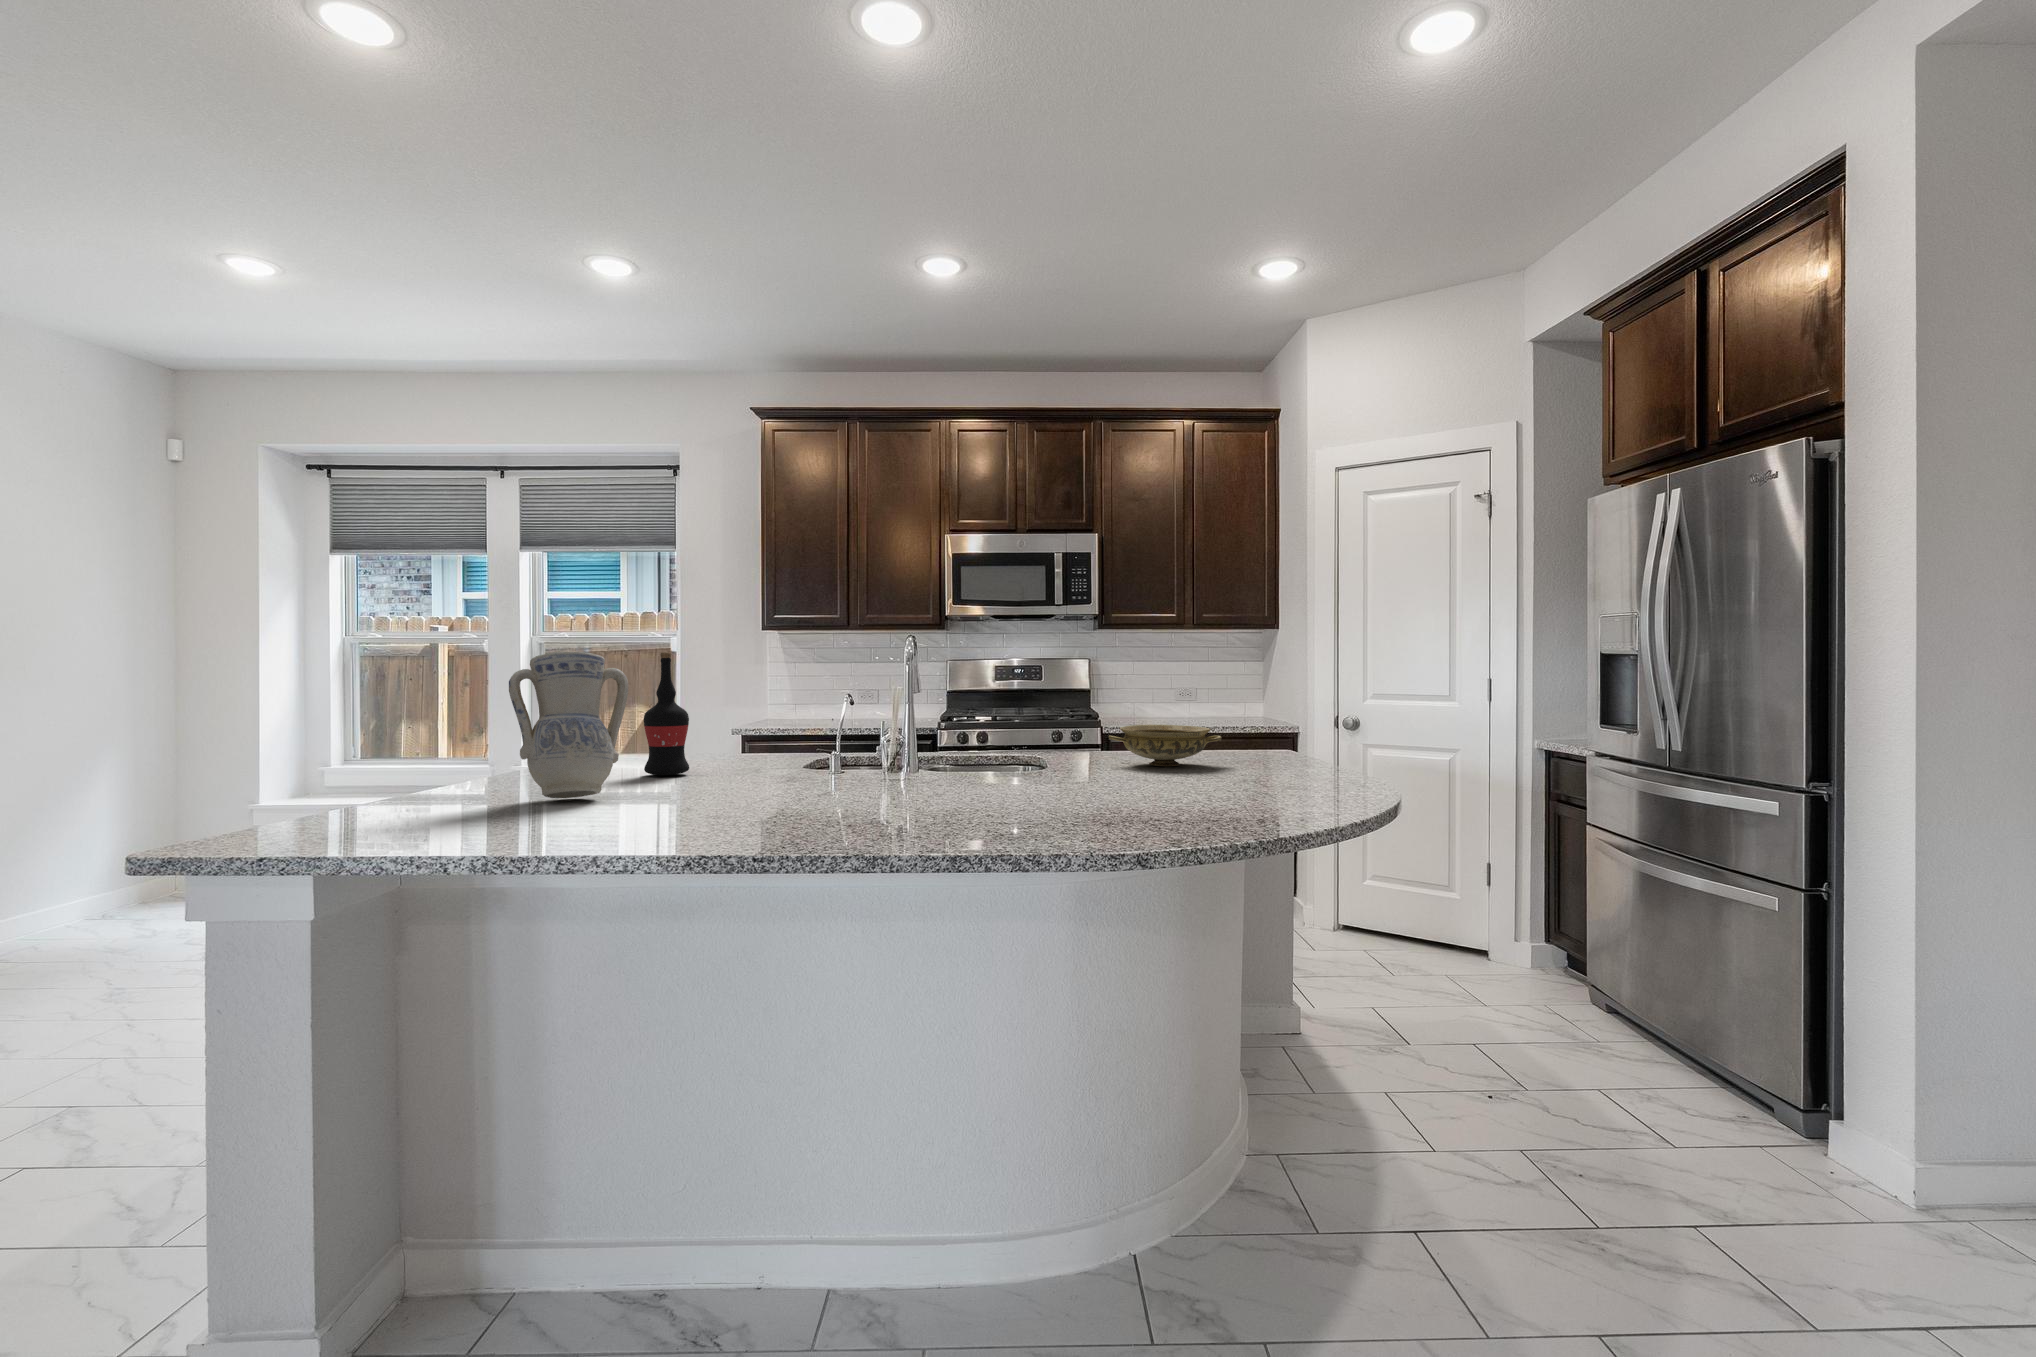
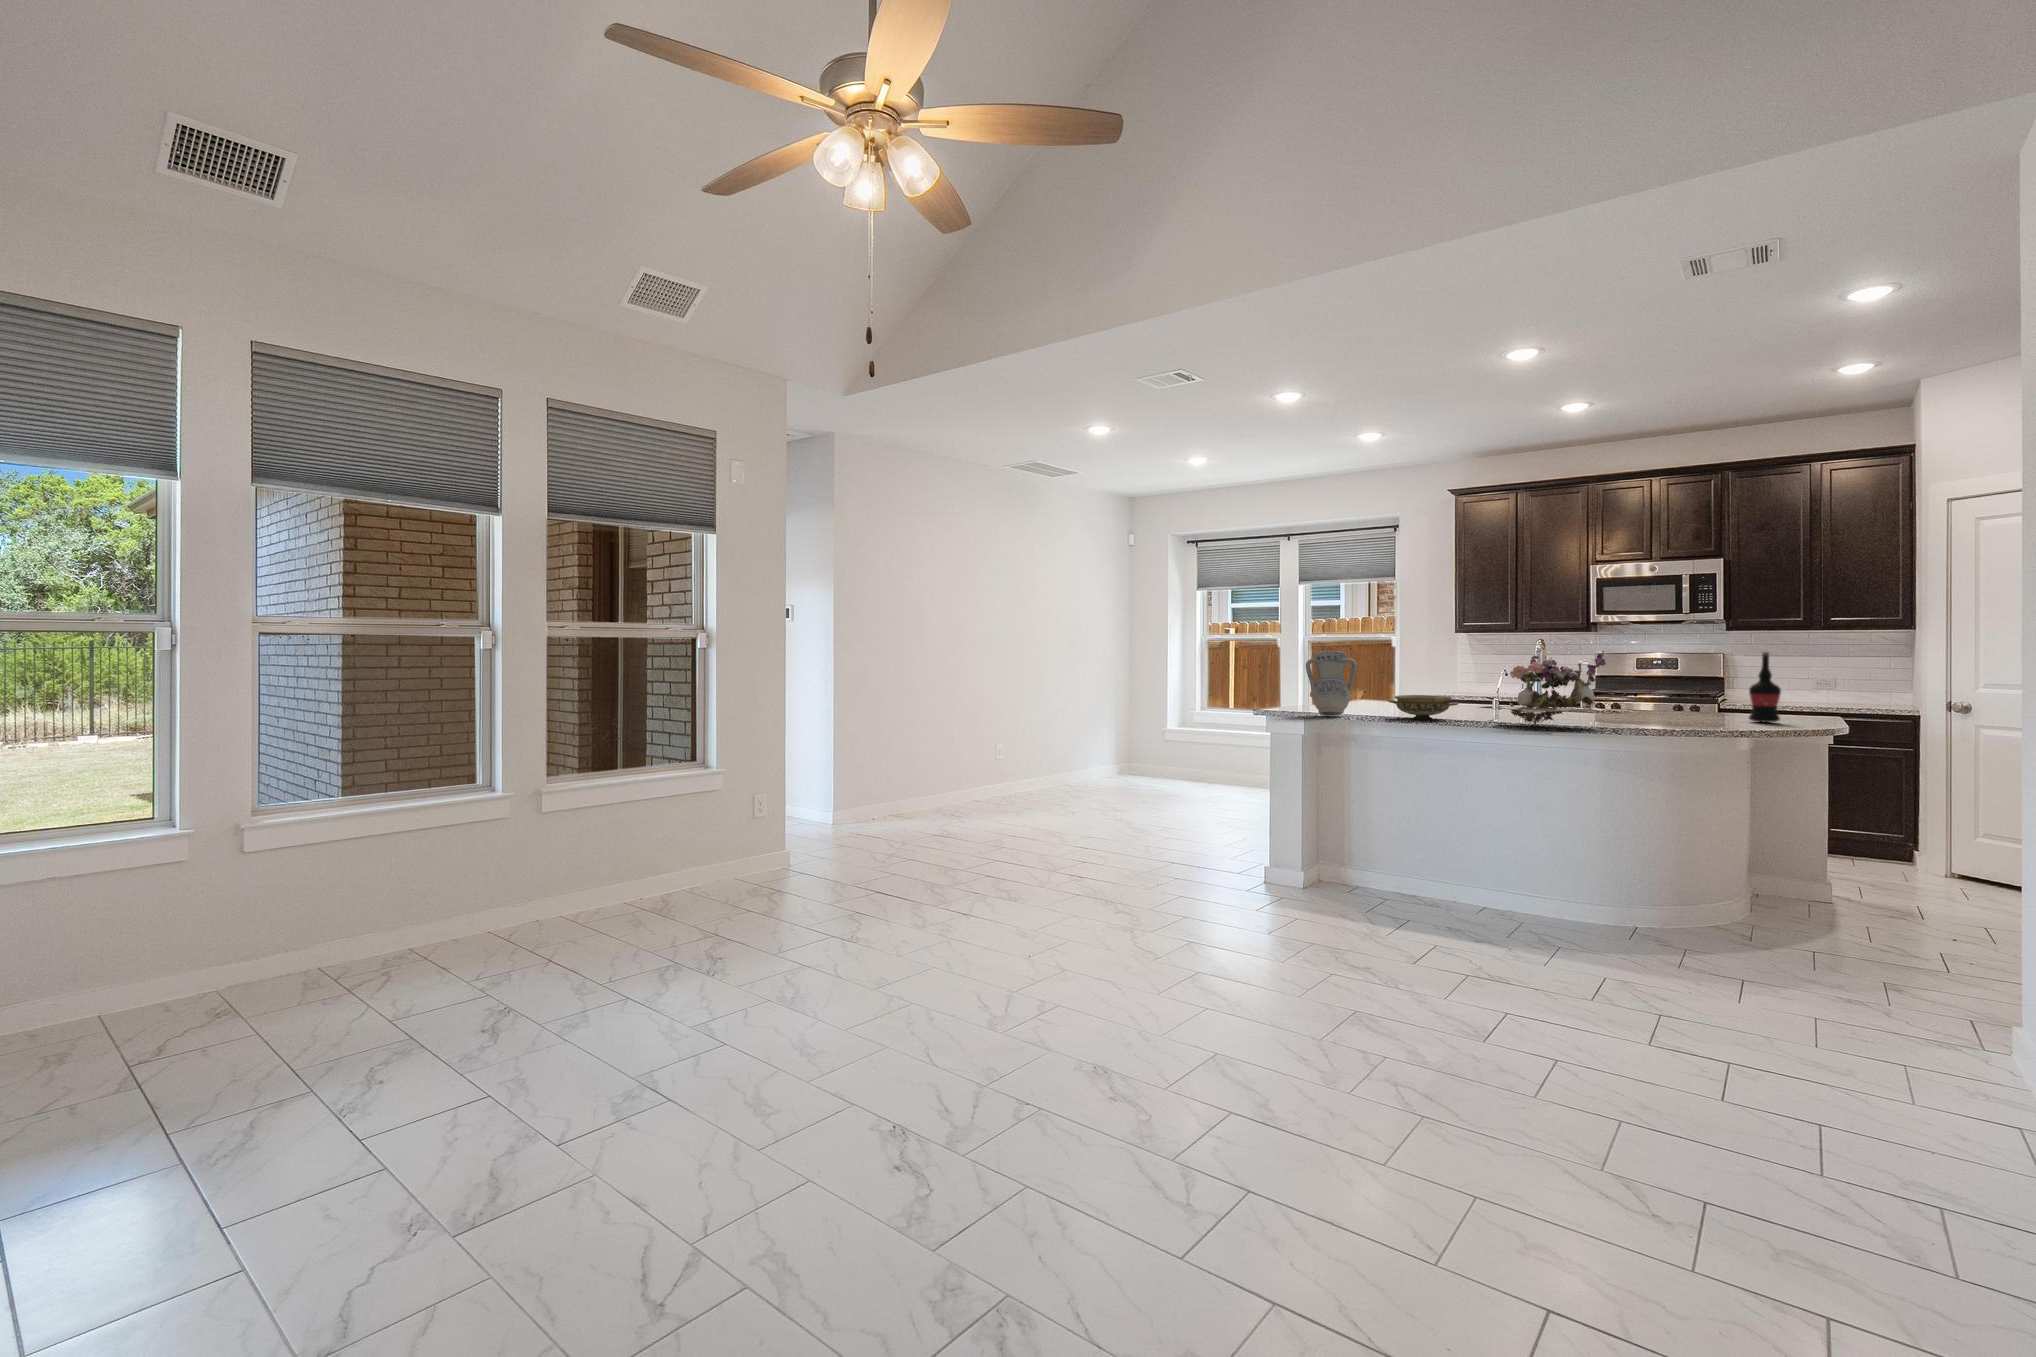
flower arrangement: none [918,648,1110,796] -> present [1499,651,1606,725]
wine bottle: present [644,652,689,775] -> present [1749,652,1781,723]
ceramic bowl: present [1109,725,1221,766] -> present [1388,695,1458,719]

